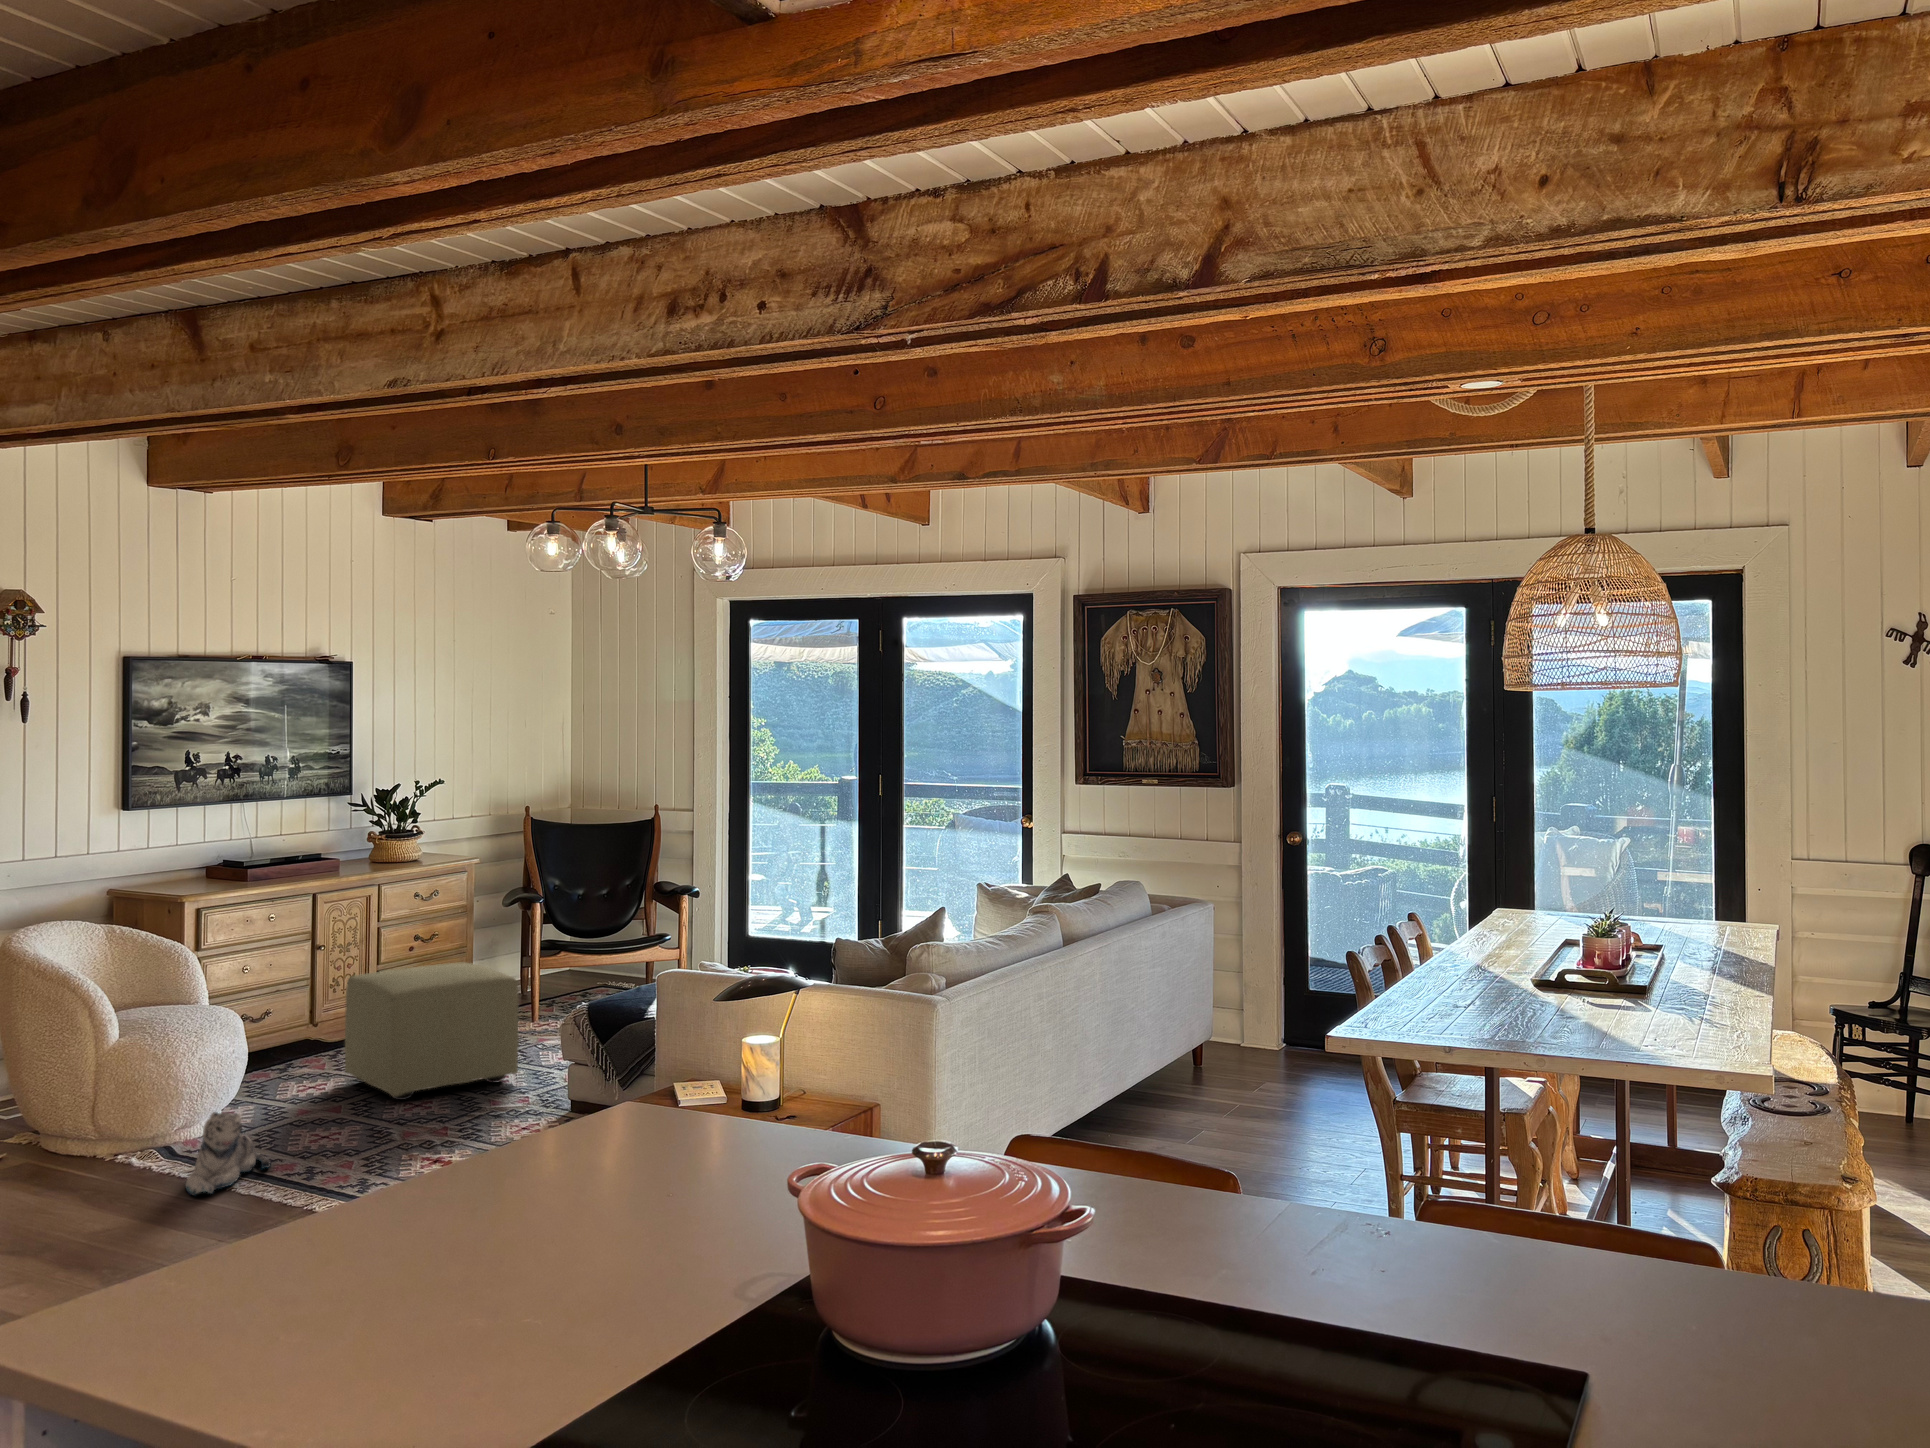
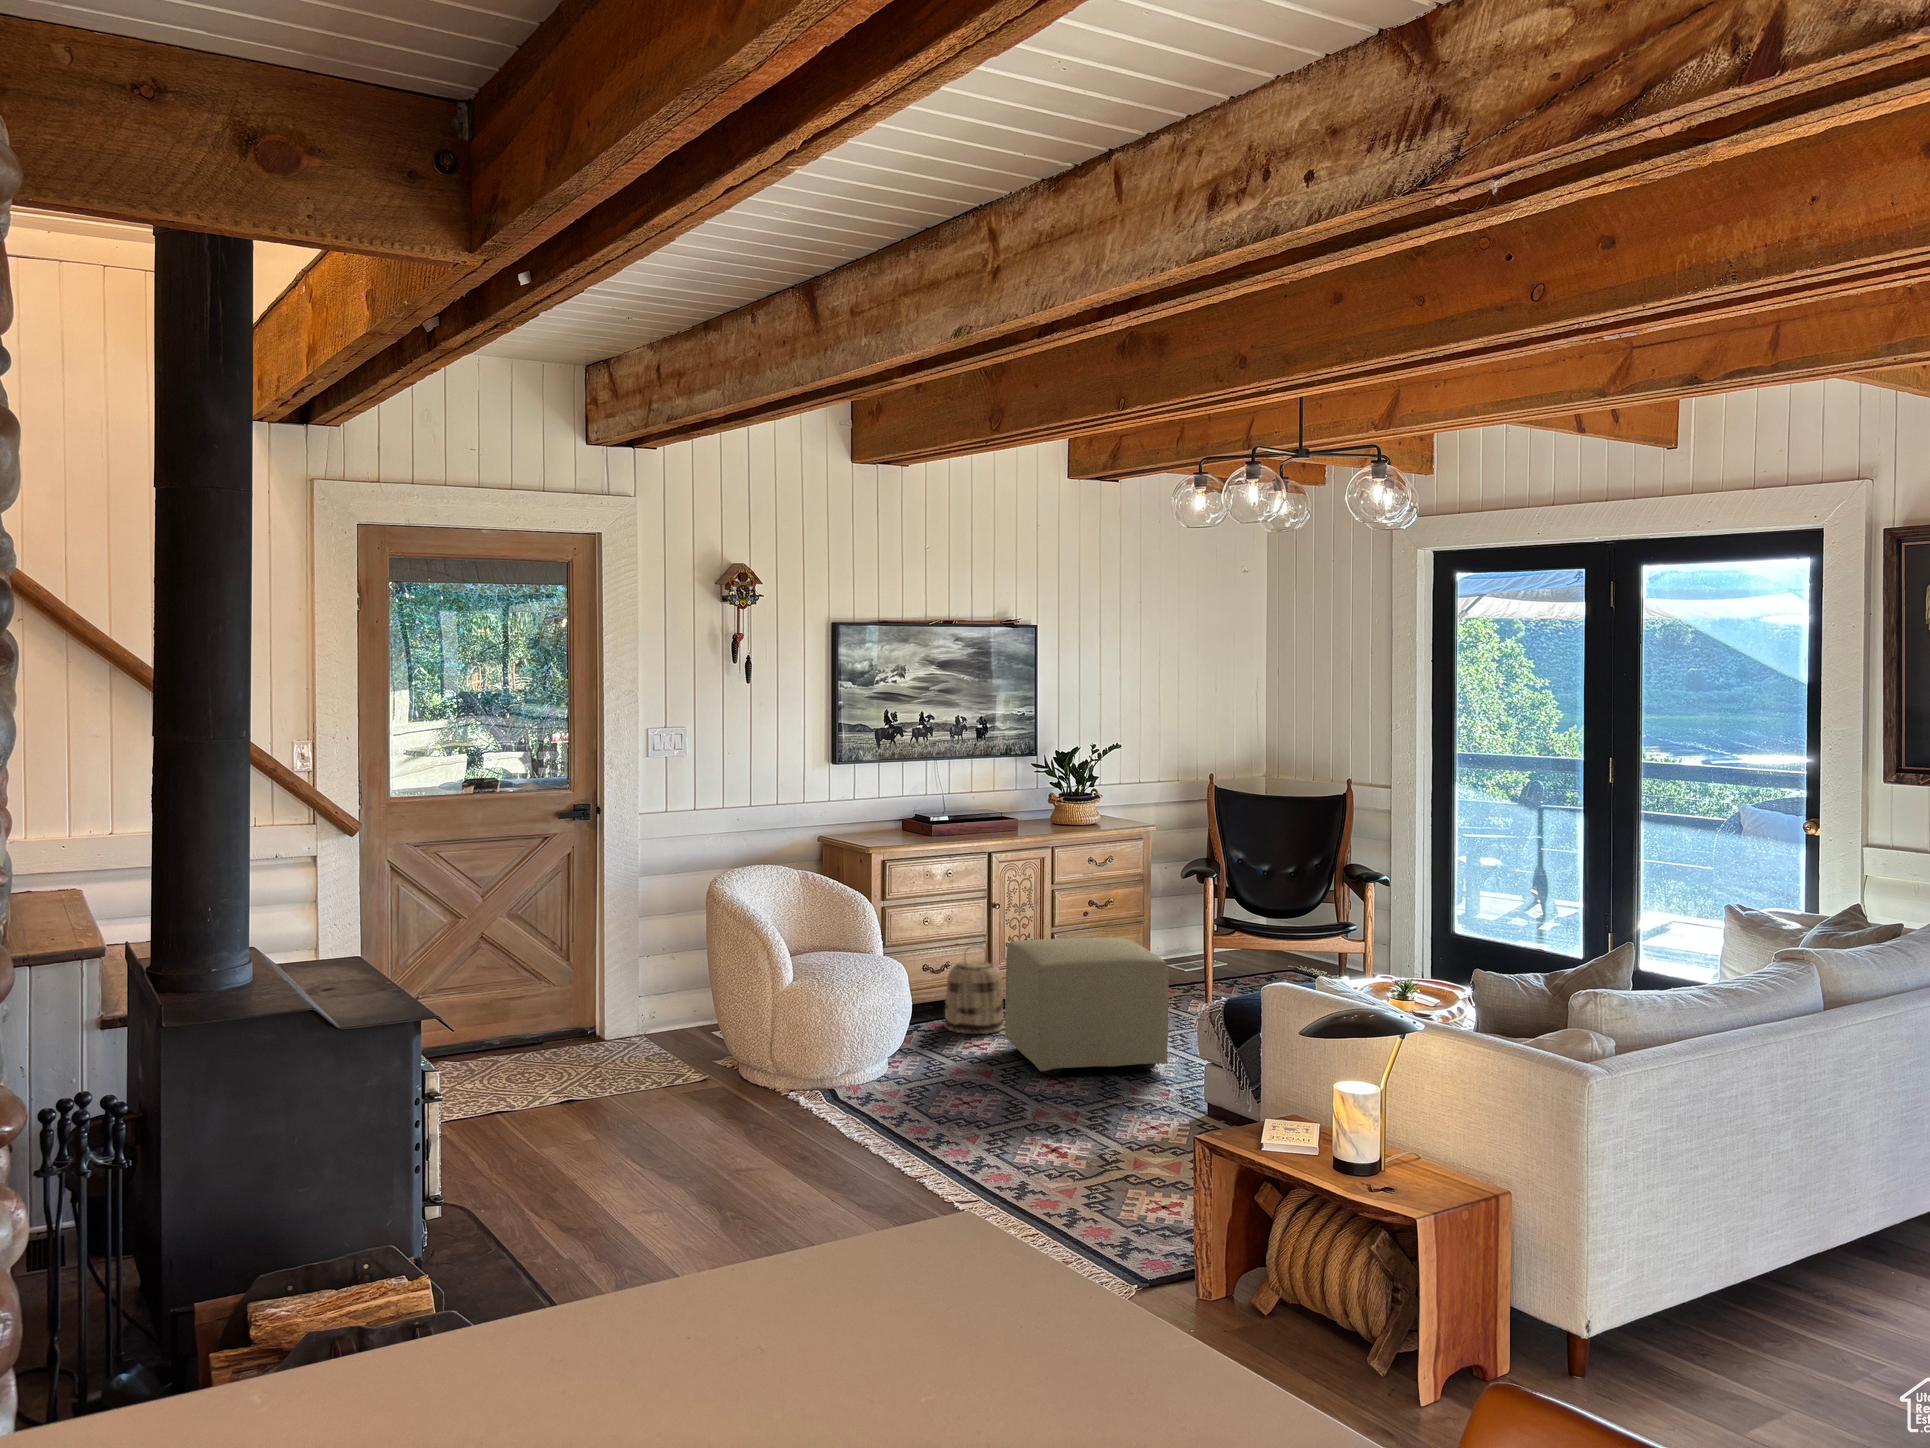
basket: none [270,986,337,1076] -> present [944,955,1004,1034]
plush toy: present [185,1112,271,1196] -> none [833,1066,912,1147]

